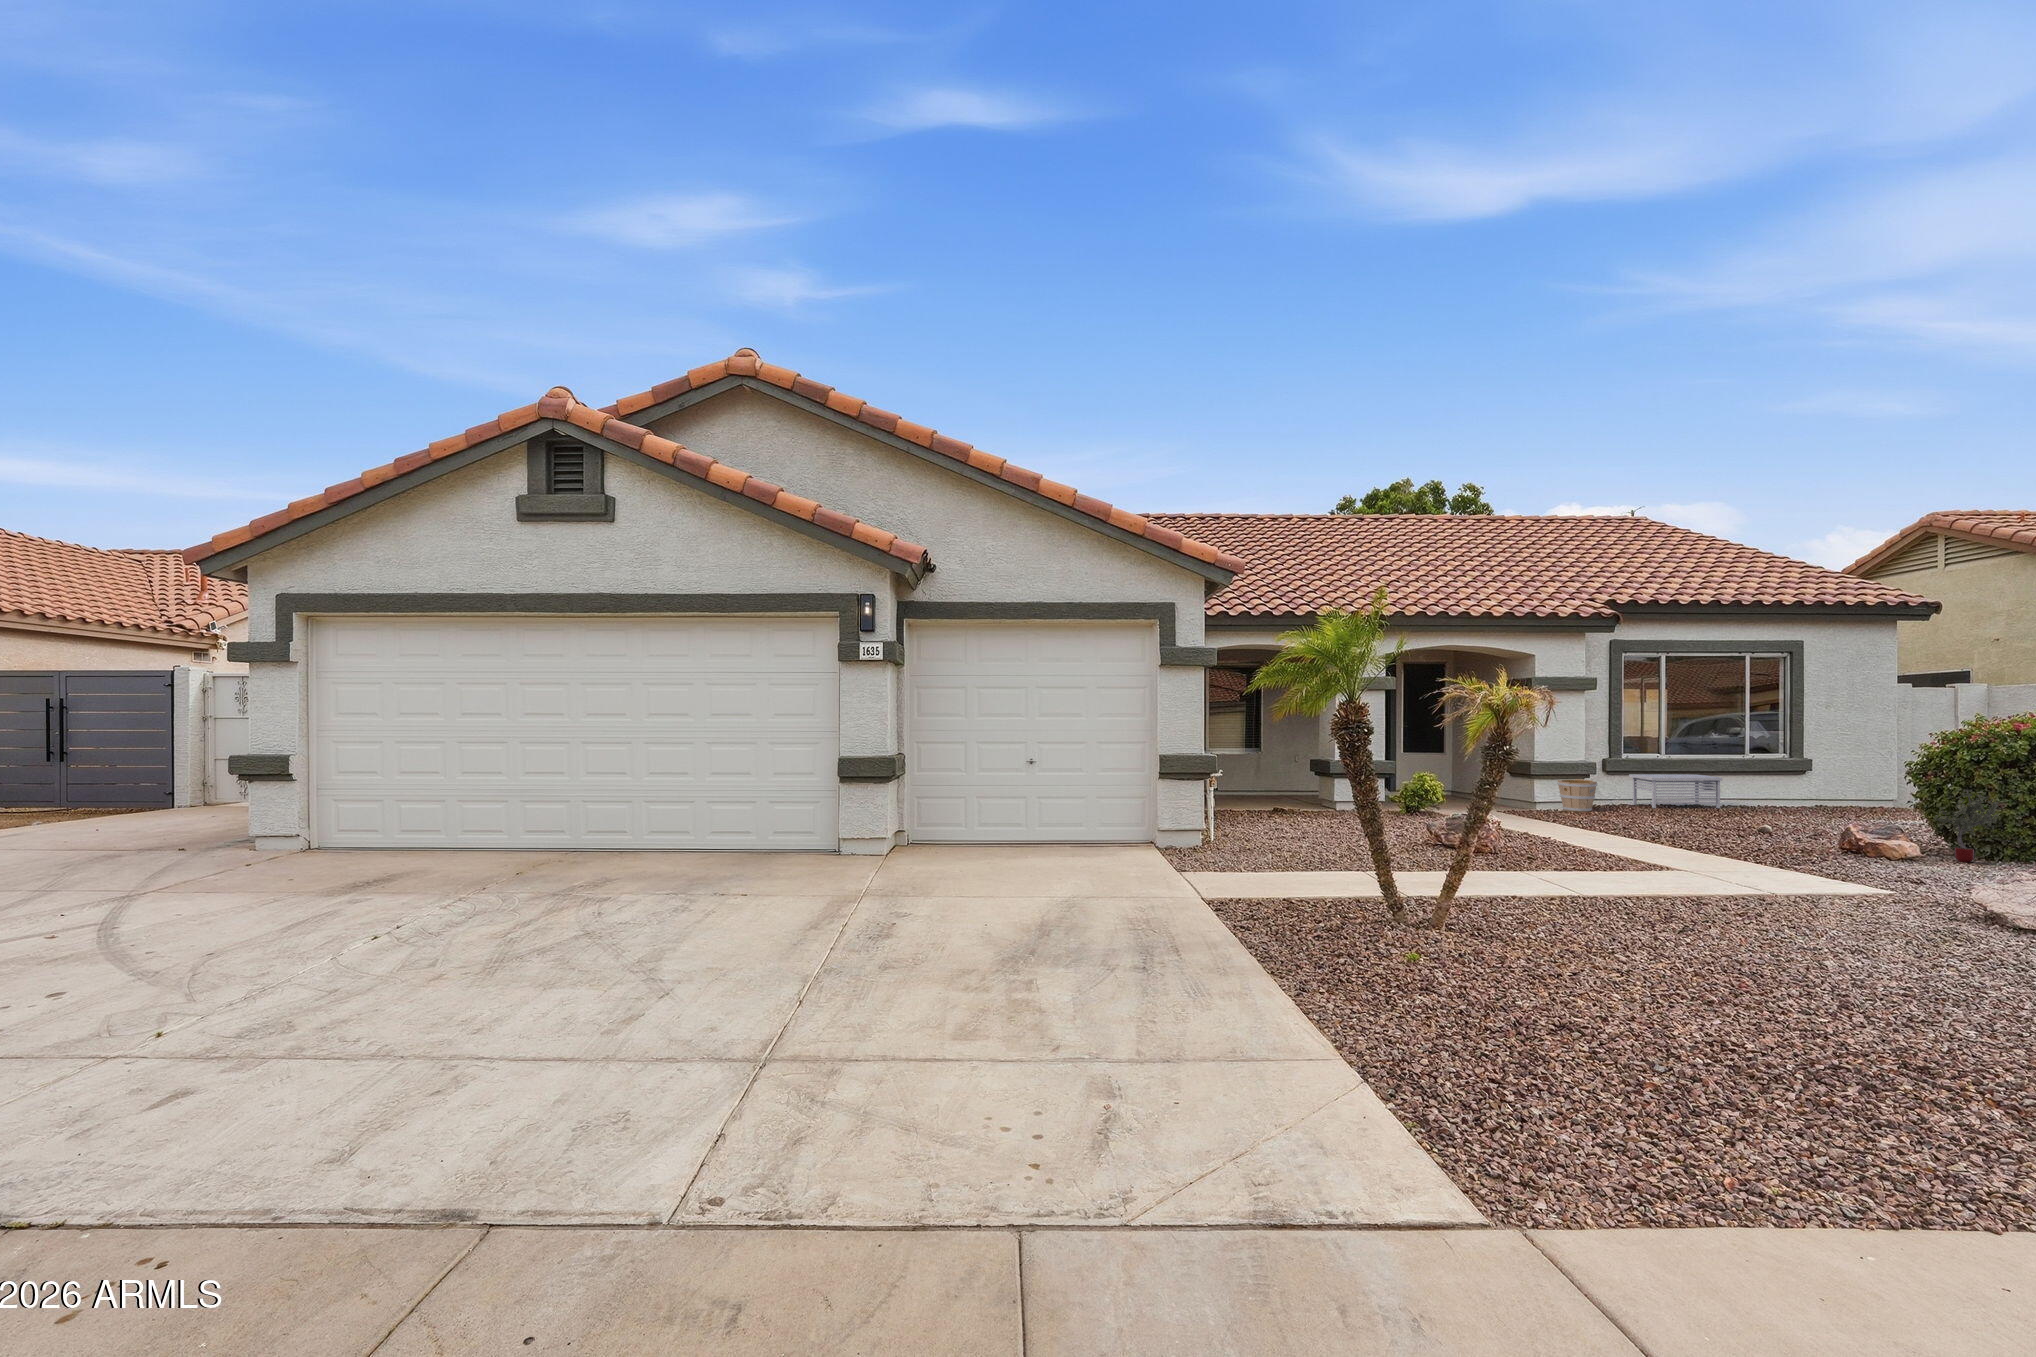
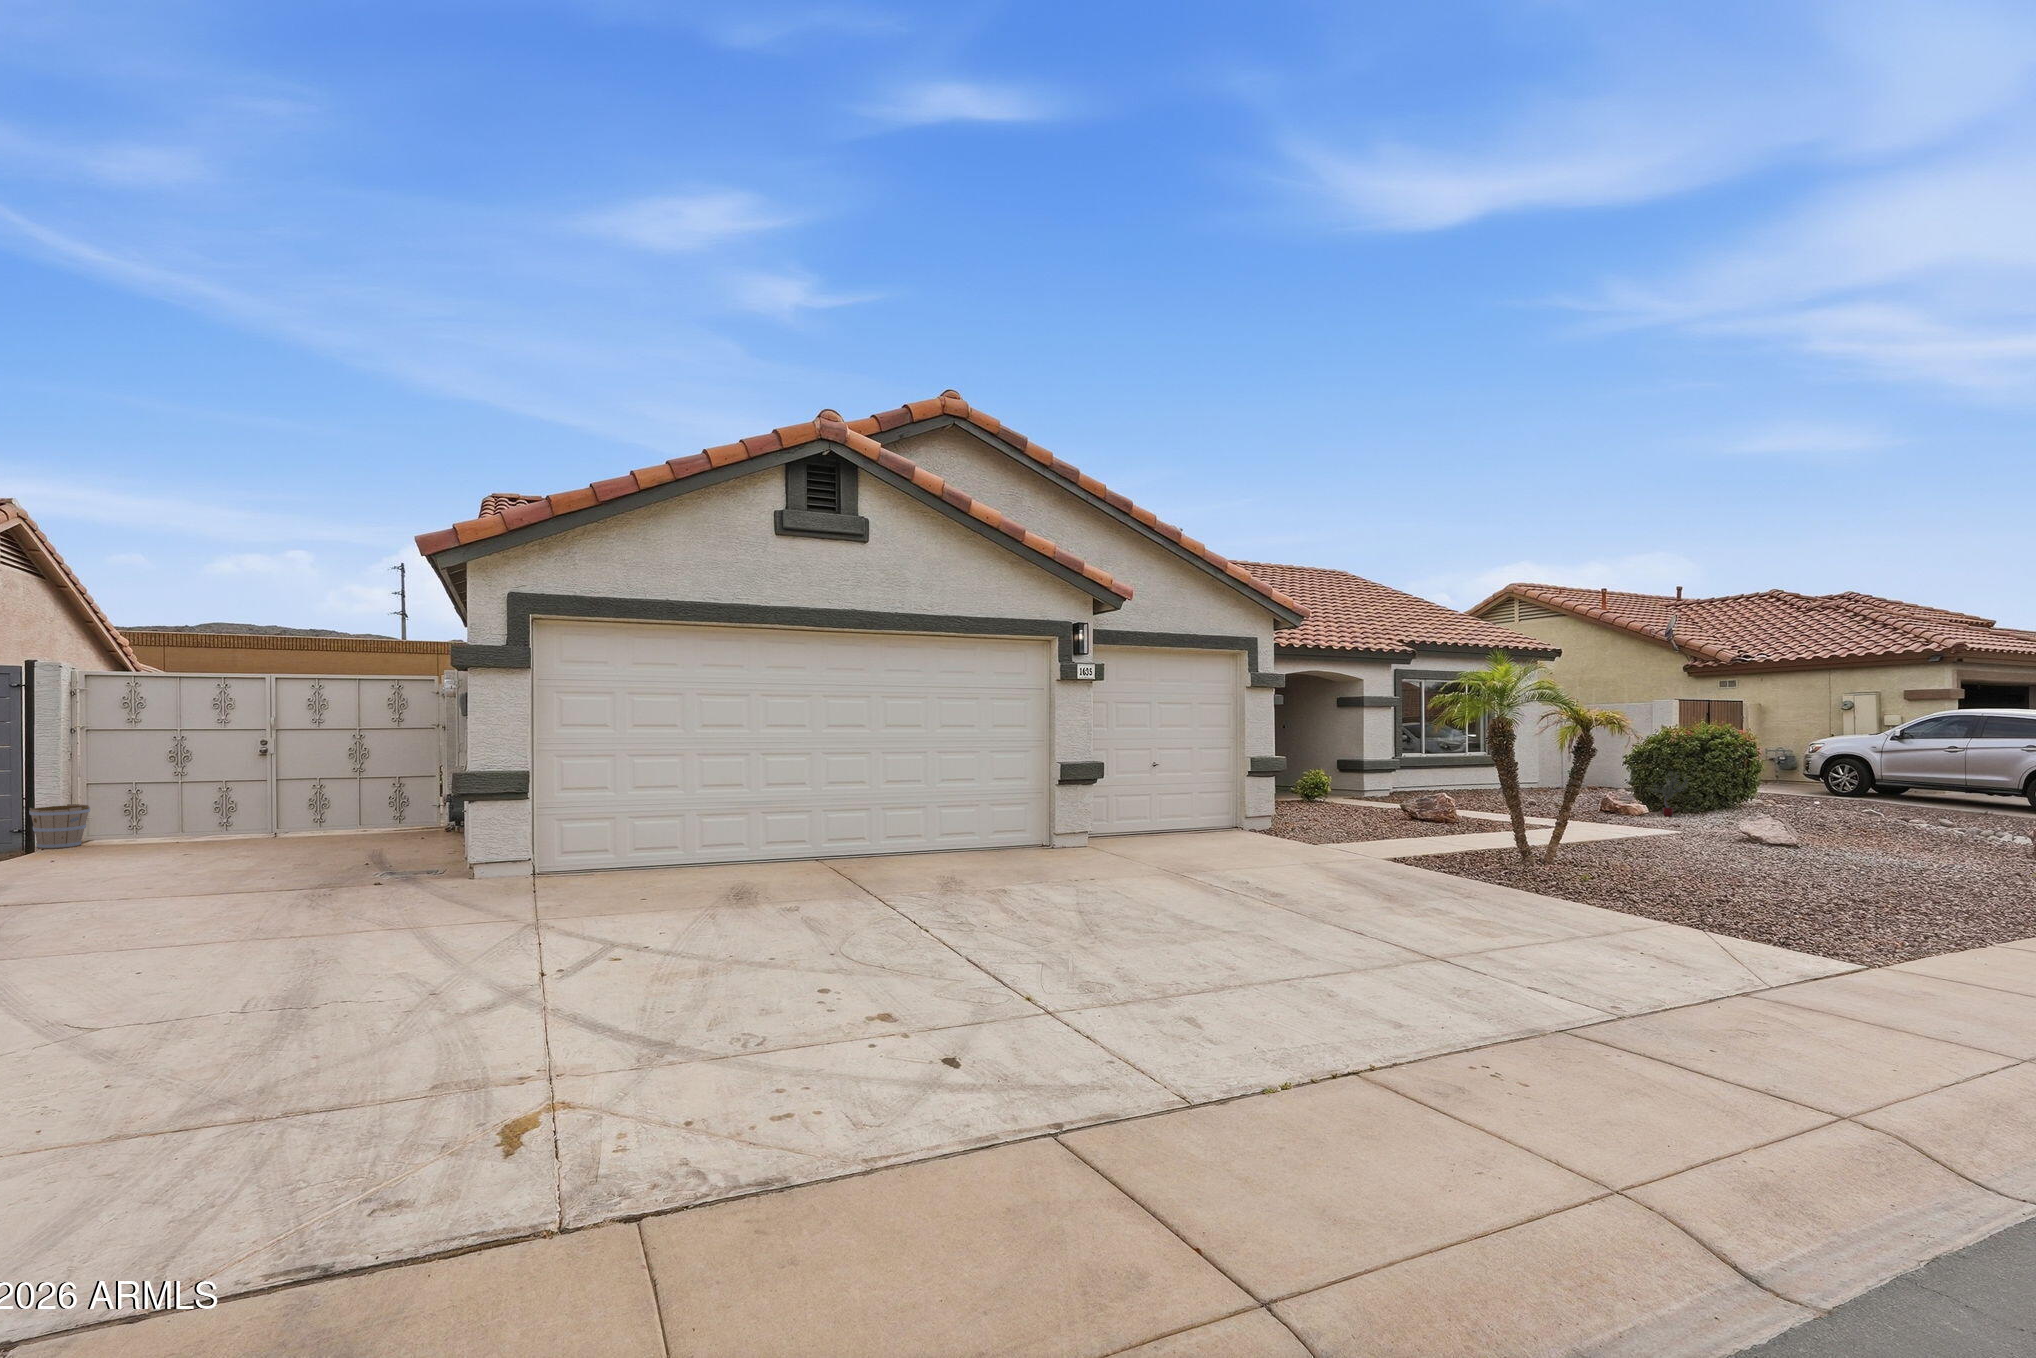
storage bench: present [1629,774,1722,808] -> none [1421,766,1479,791]
wooden bucket: present [1557,779,1597,812] -> present [29,804,90,849]

